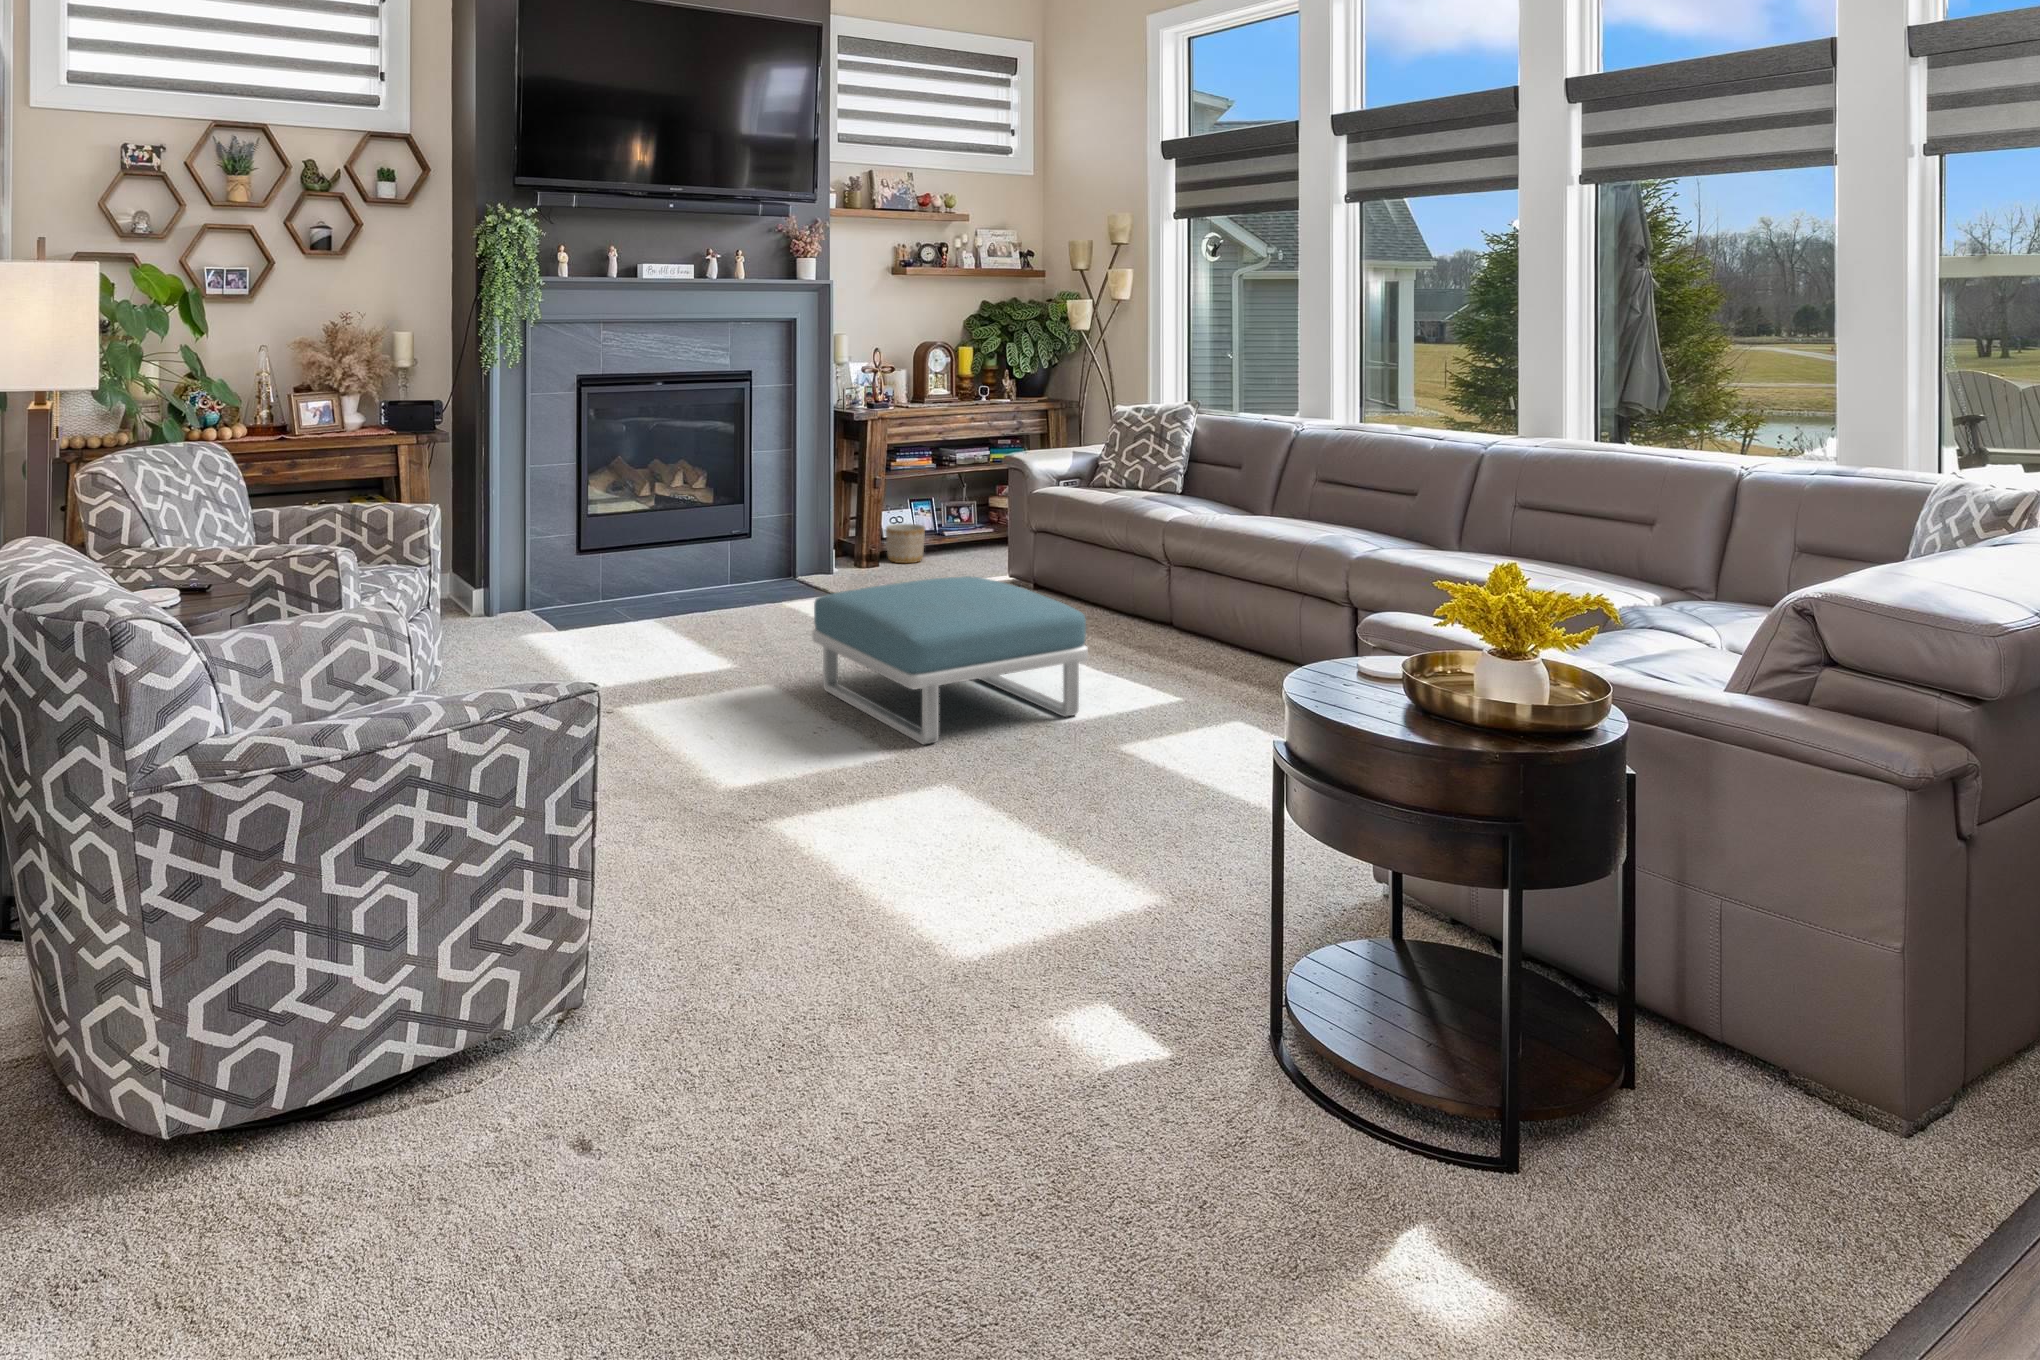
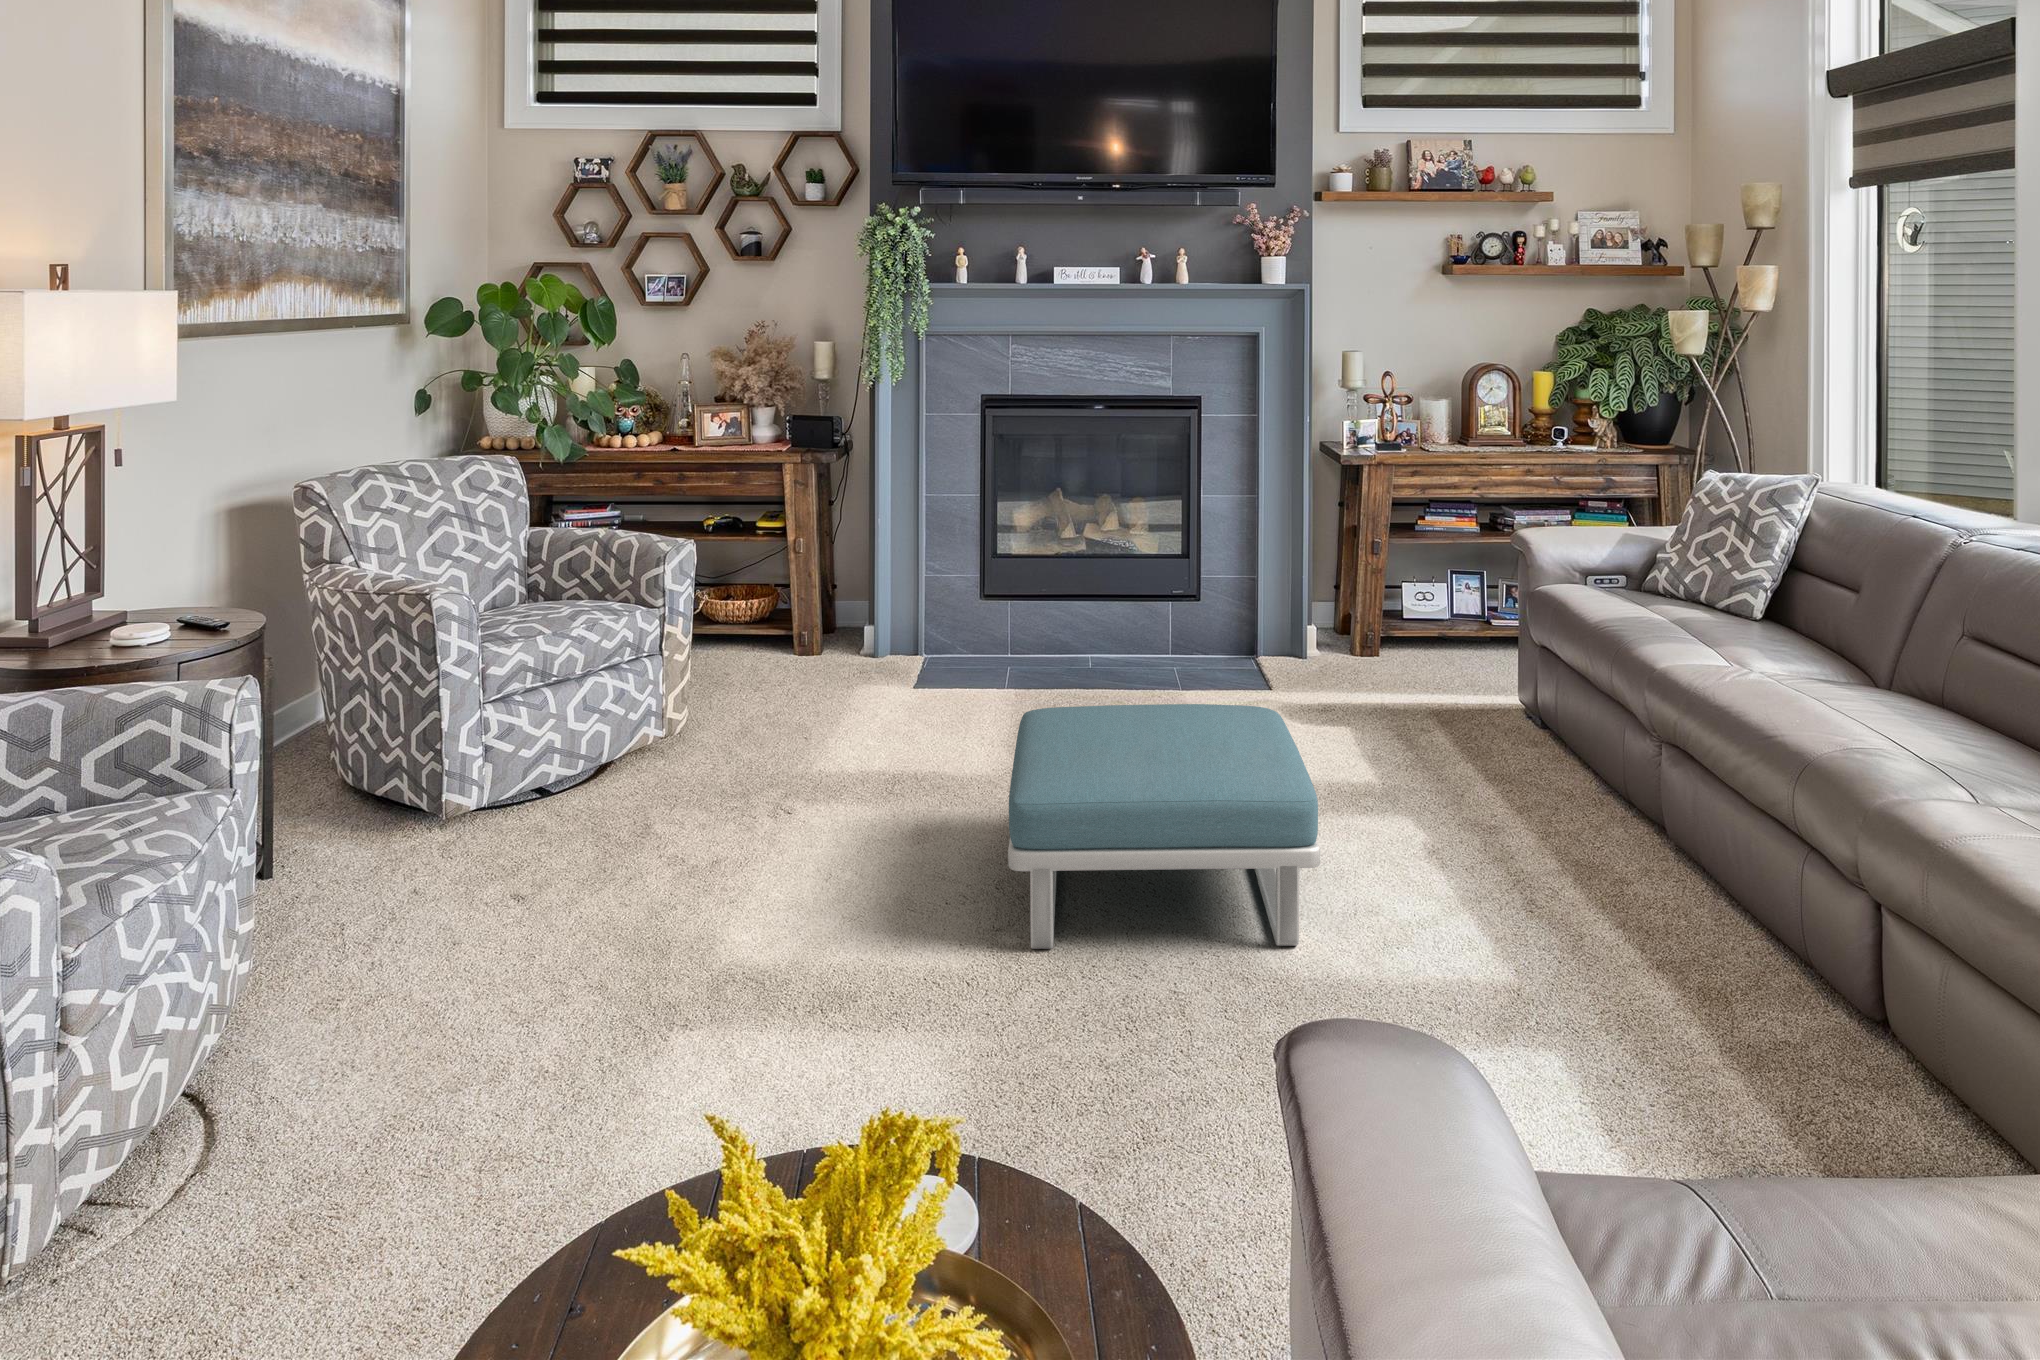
planter: present [886,524,925,563] -> none [1390,600,1443,654]

